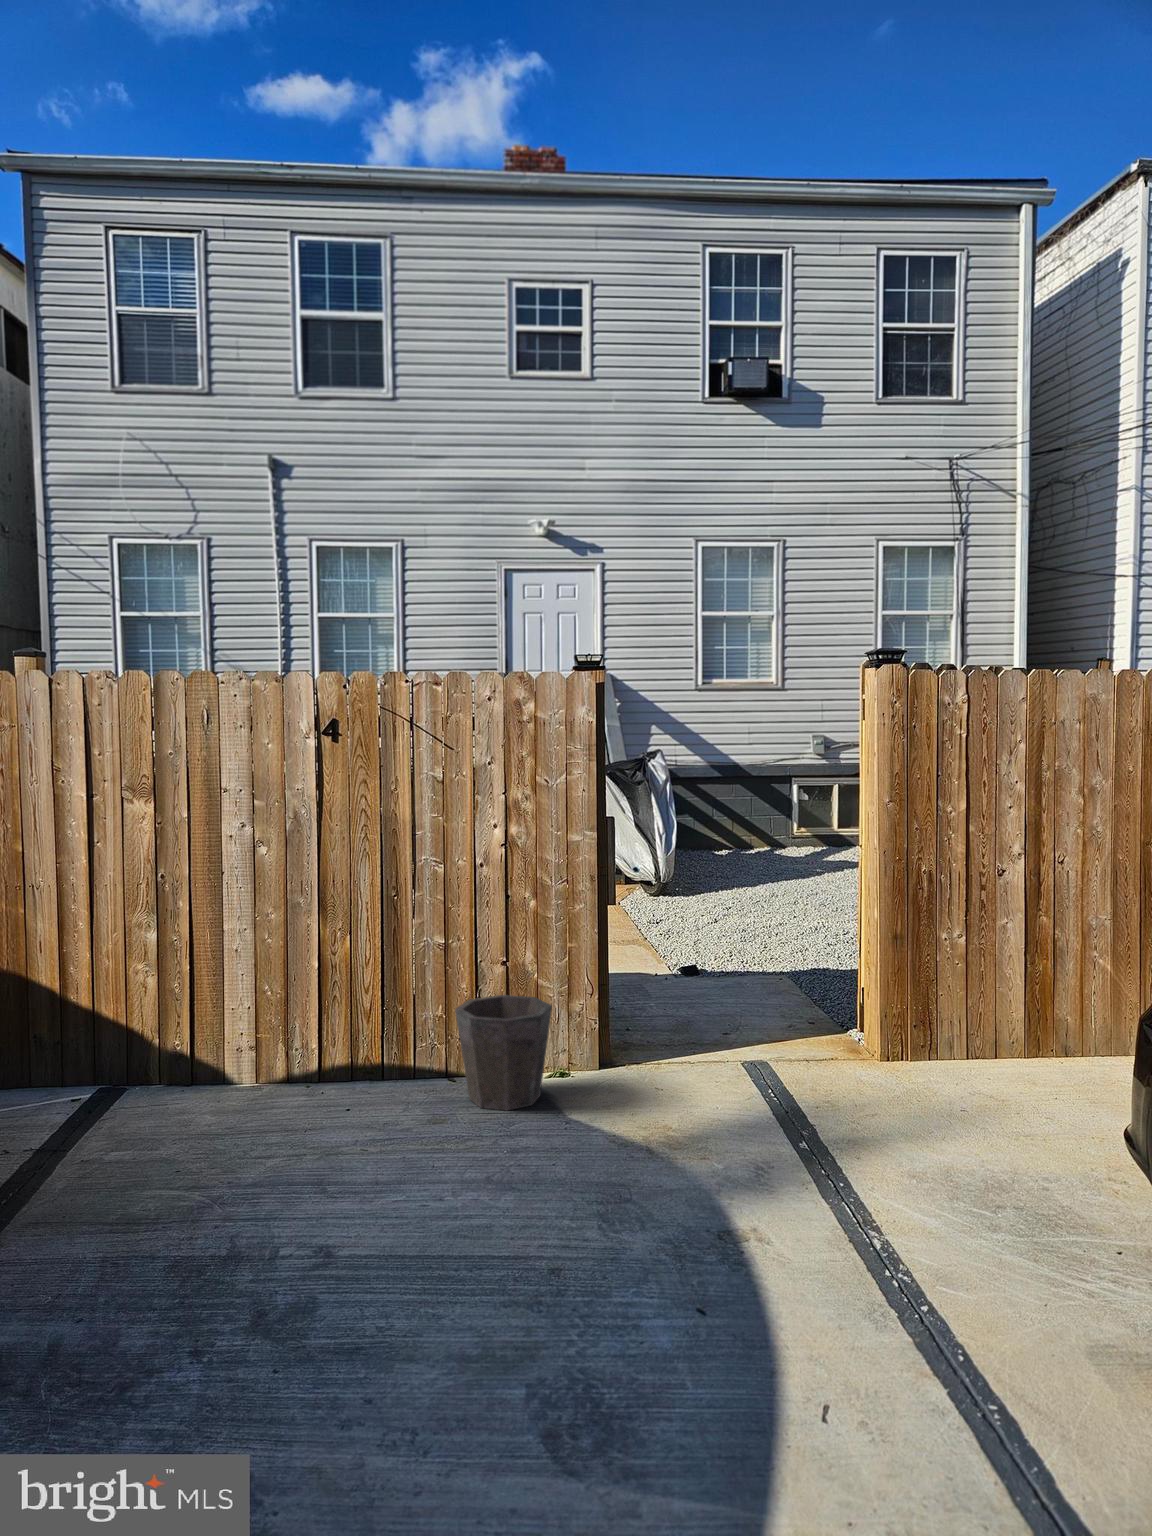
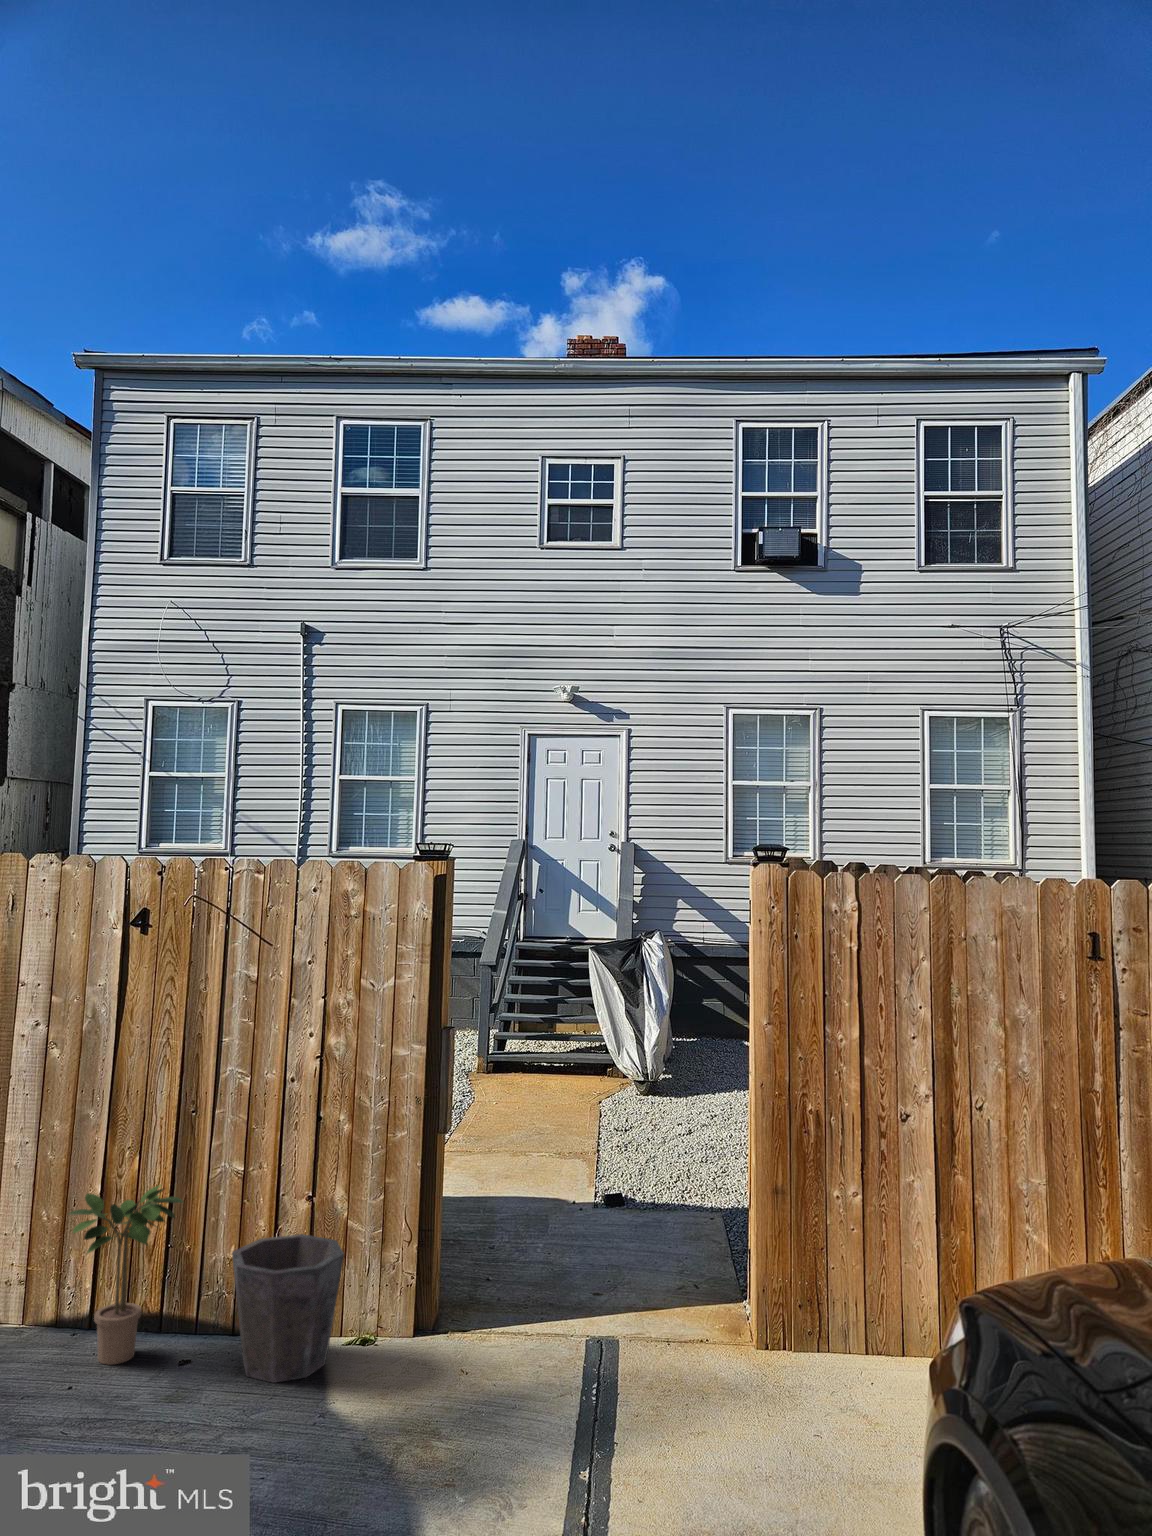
potted plant: none [305,958,408,1108] -> present [69,1185,183,1365]

